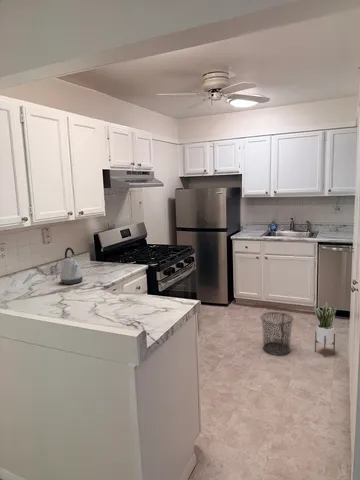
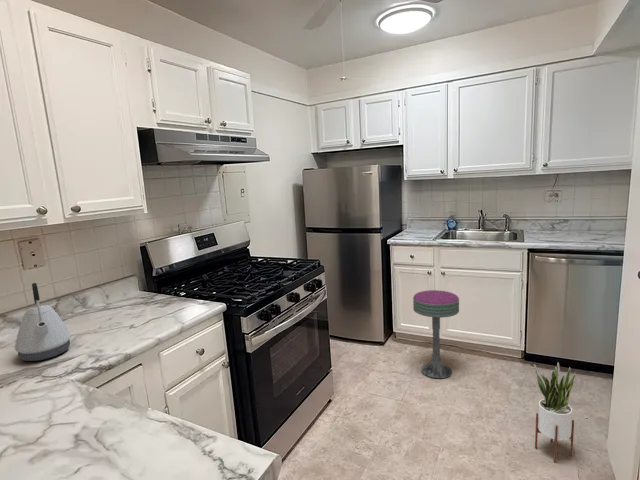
bar stool: none [248,268,276,322] -> present [413,290,459,378]
waste bin: present [261,312,293,355] -> none [437,373,496,456]

